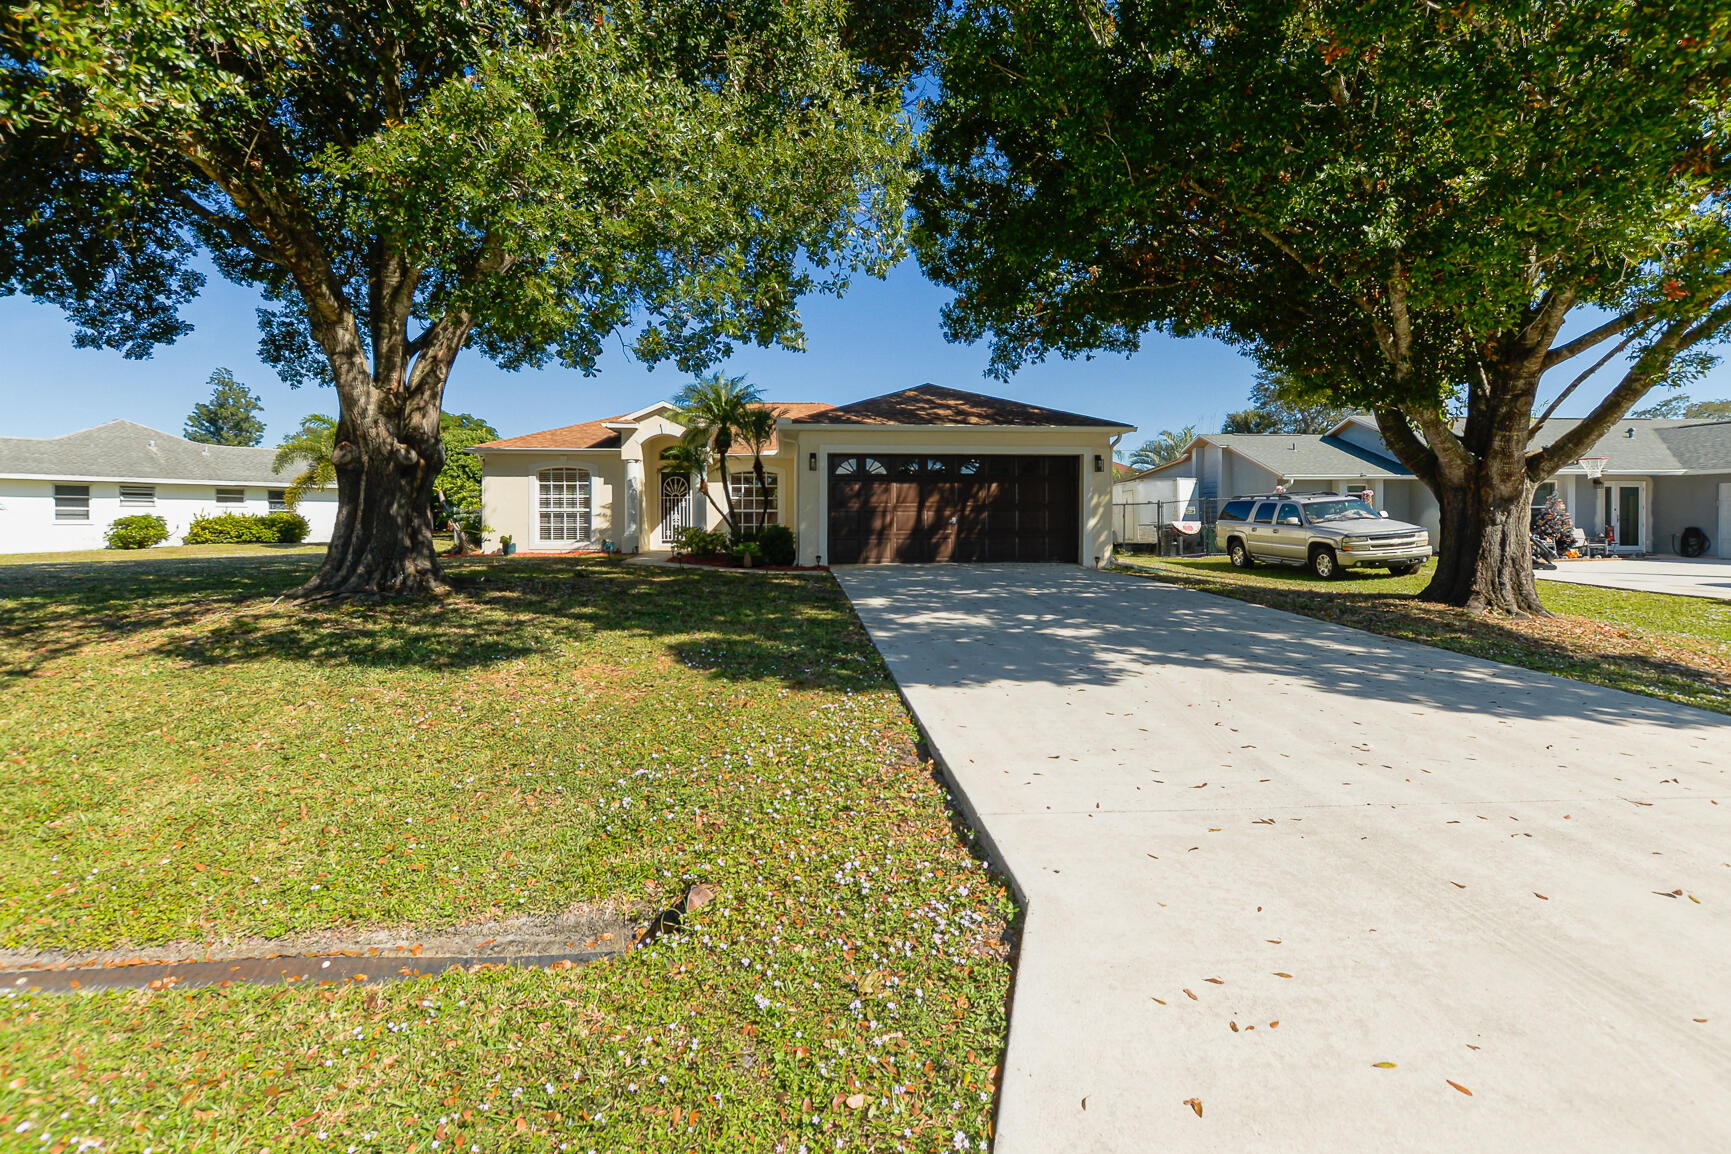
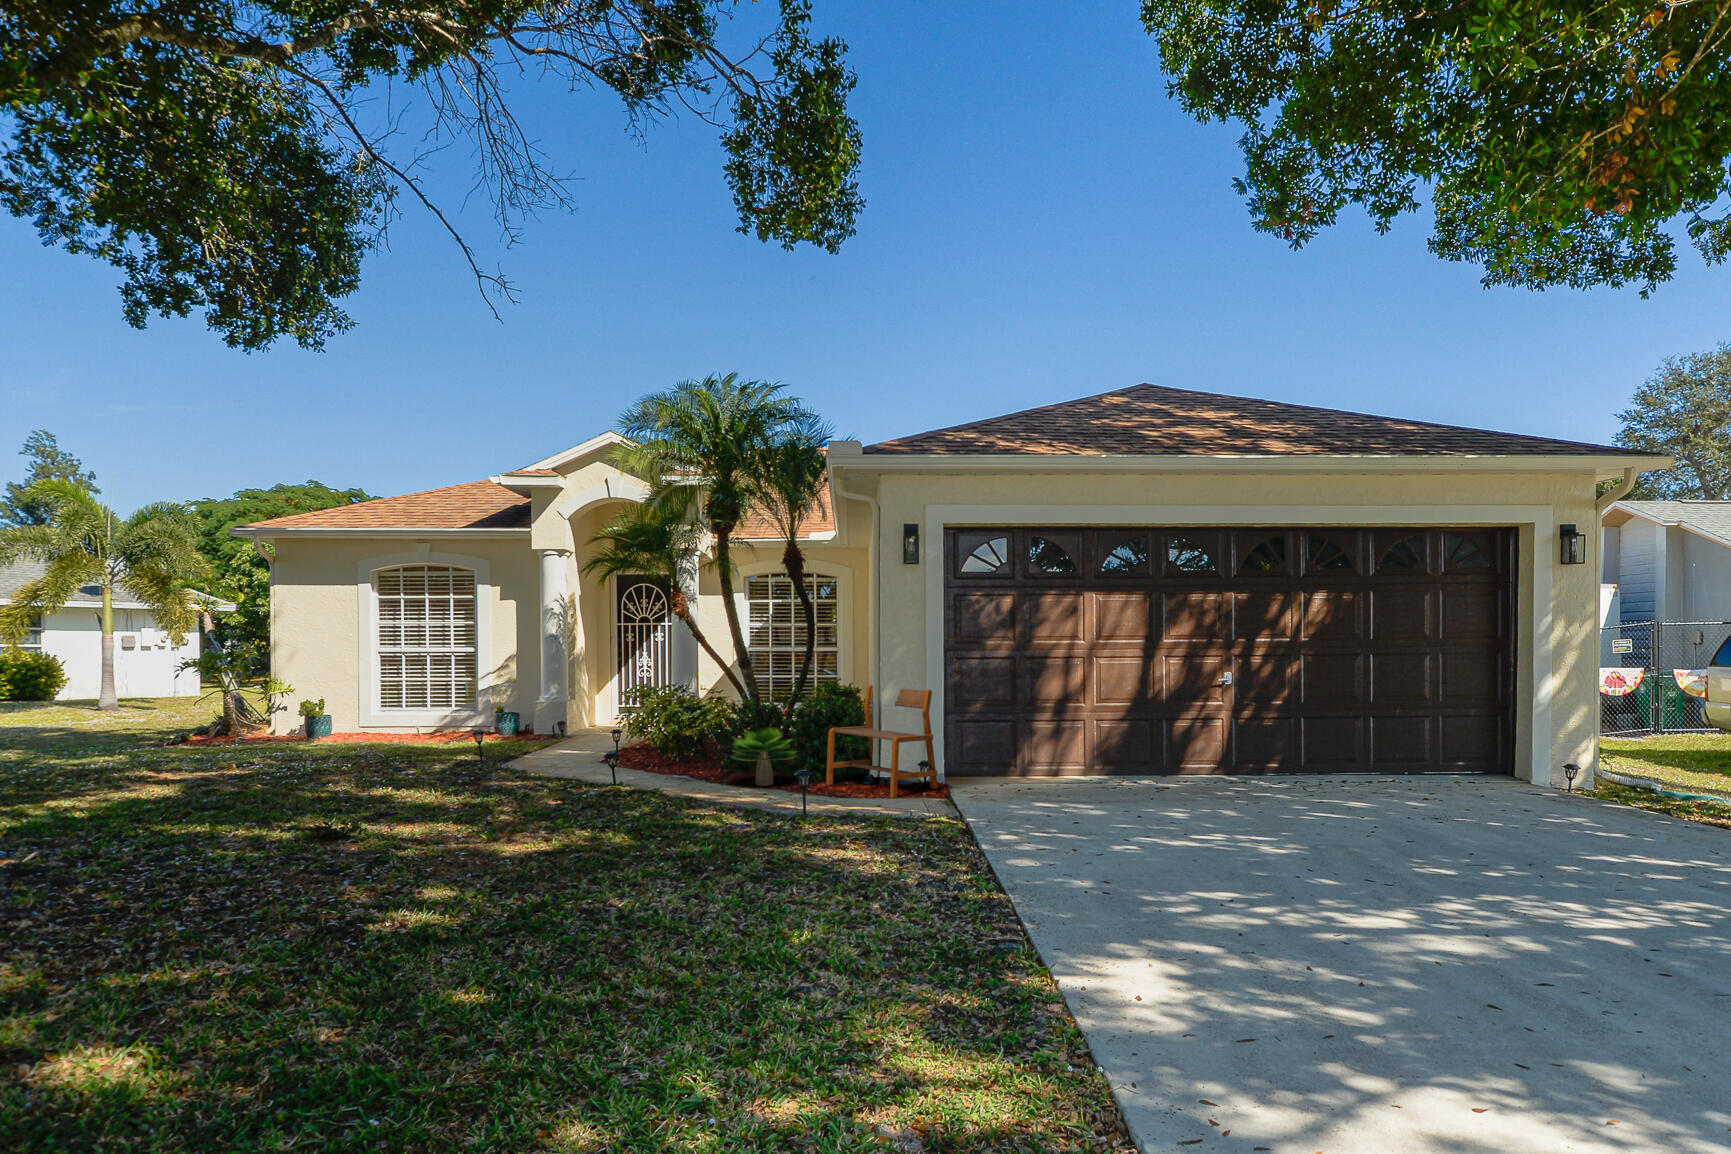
bench: none [775,524,824,570] -> present [826,685,938,798]

